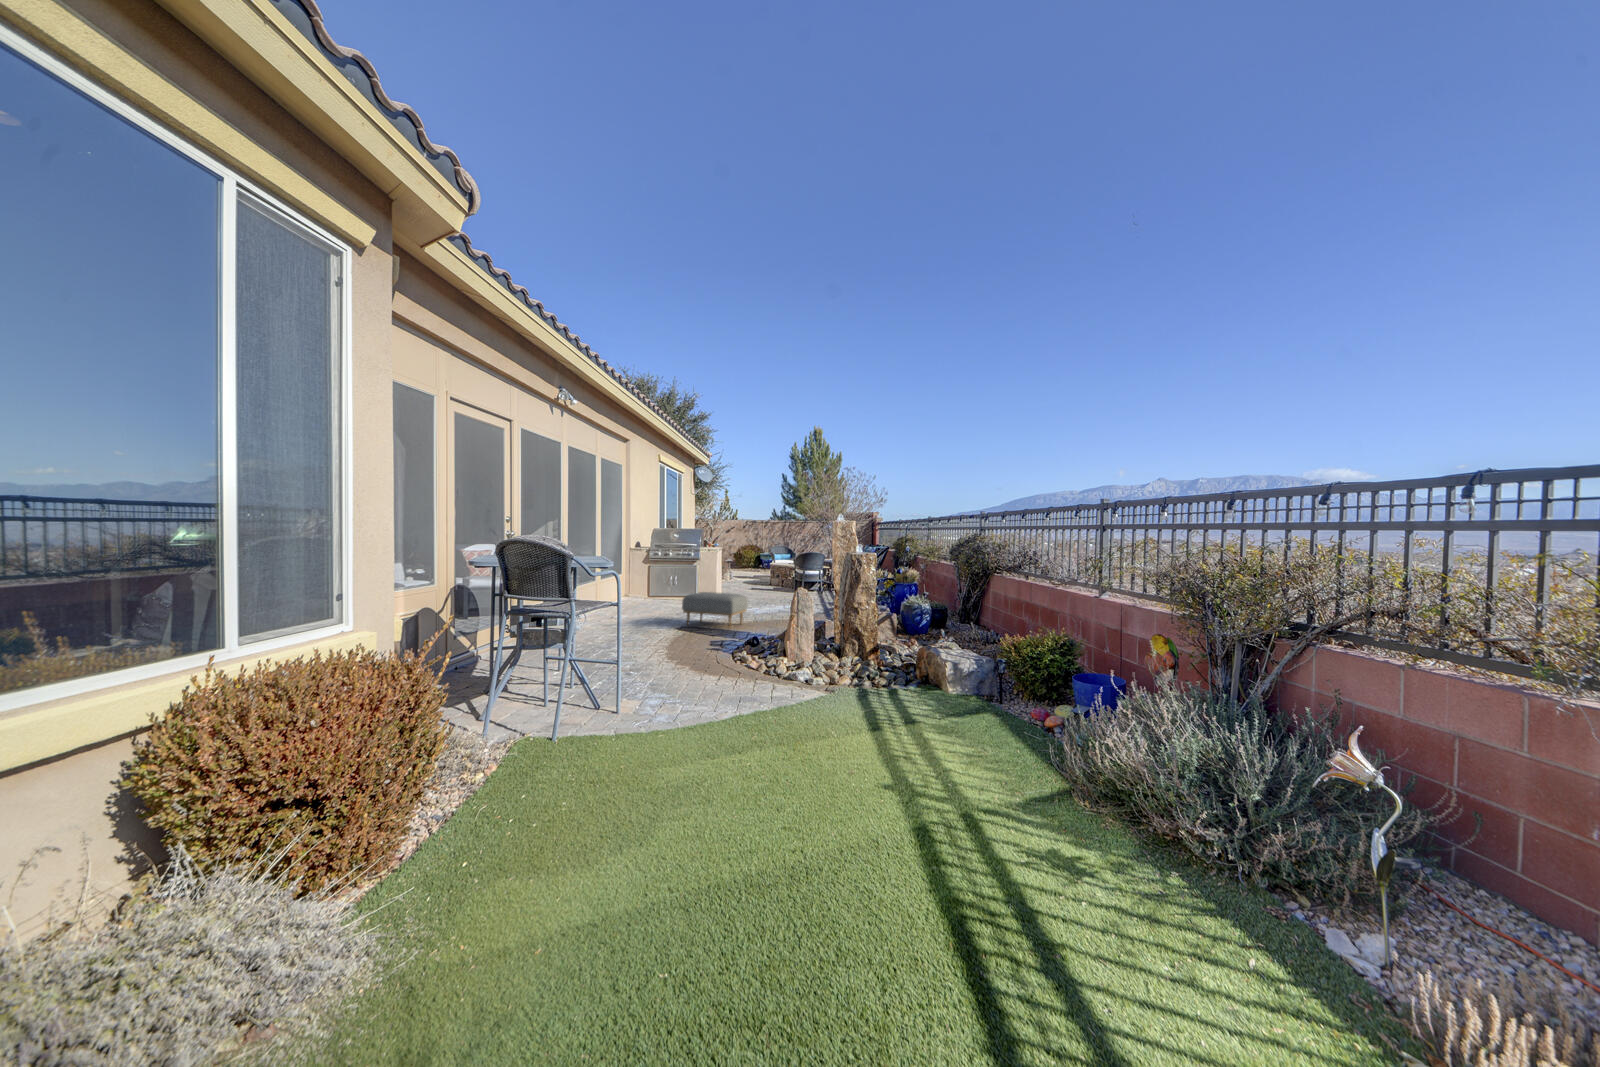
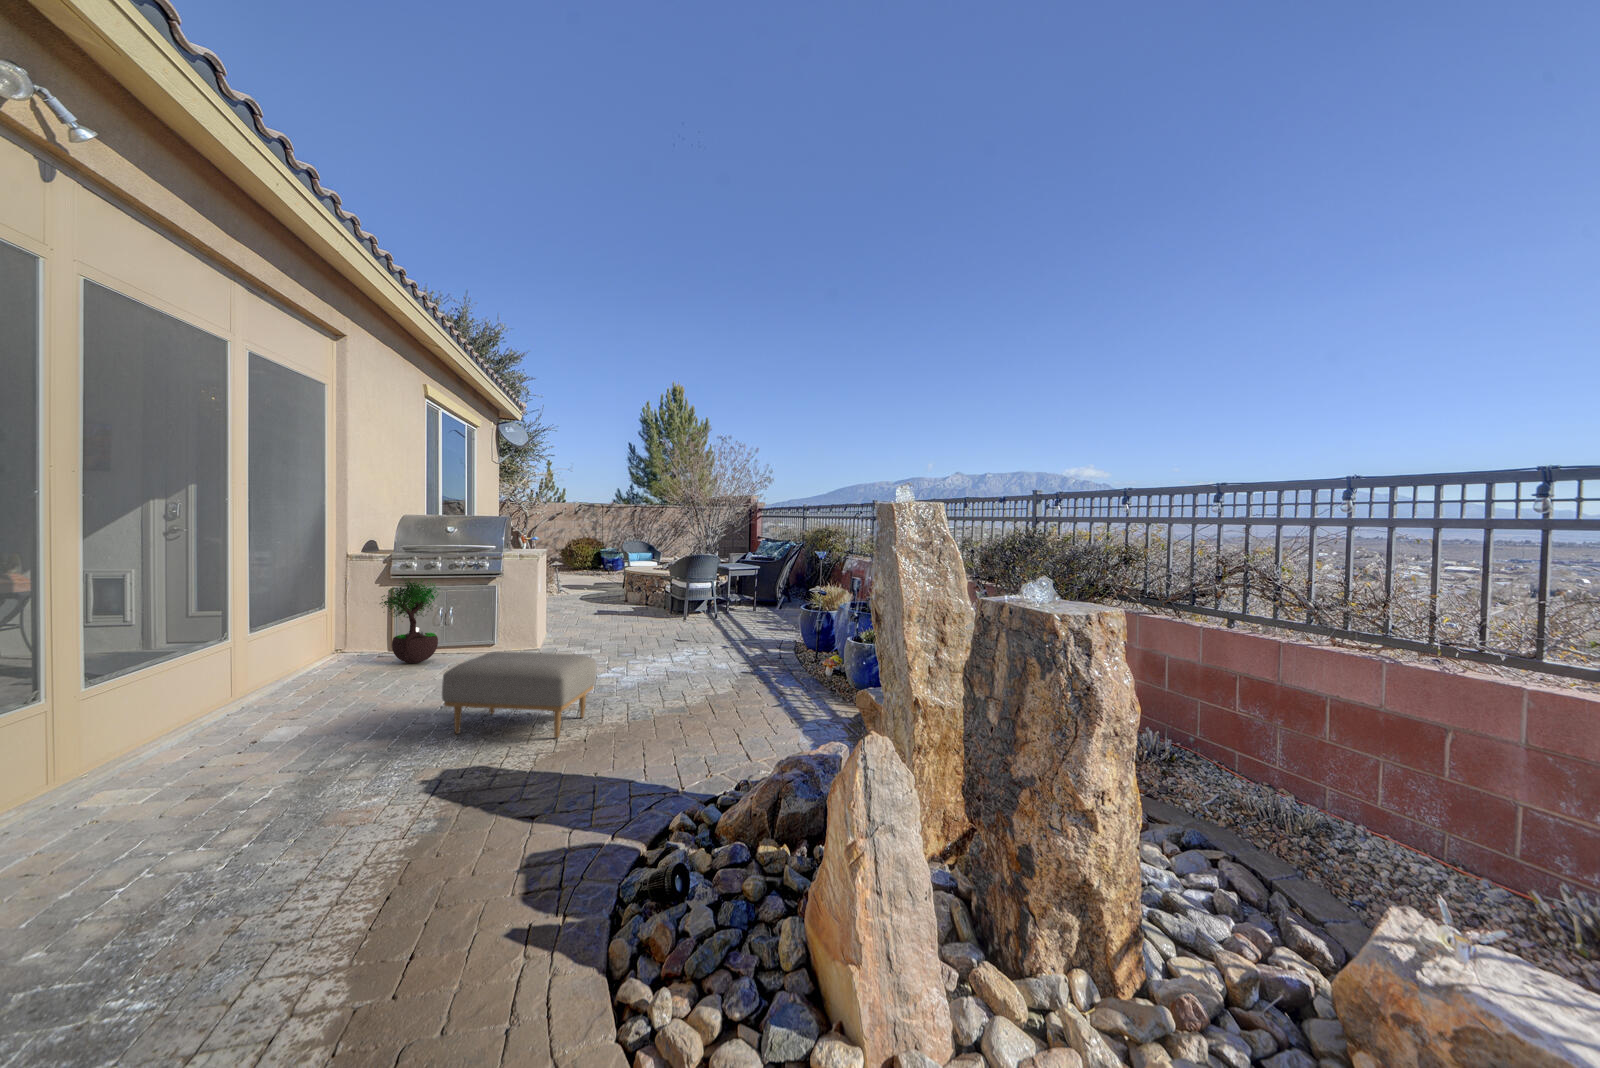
potted tree: none [646,558,675,605] -> present [380,577,440,663]

